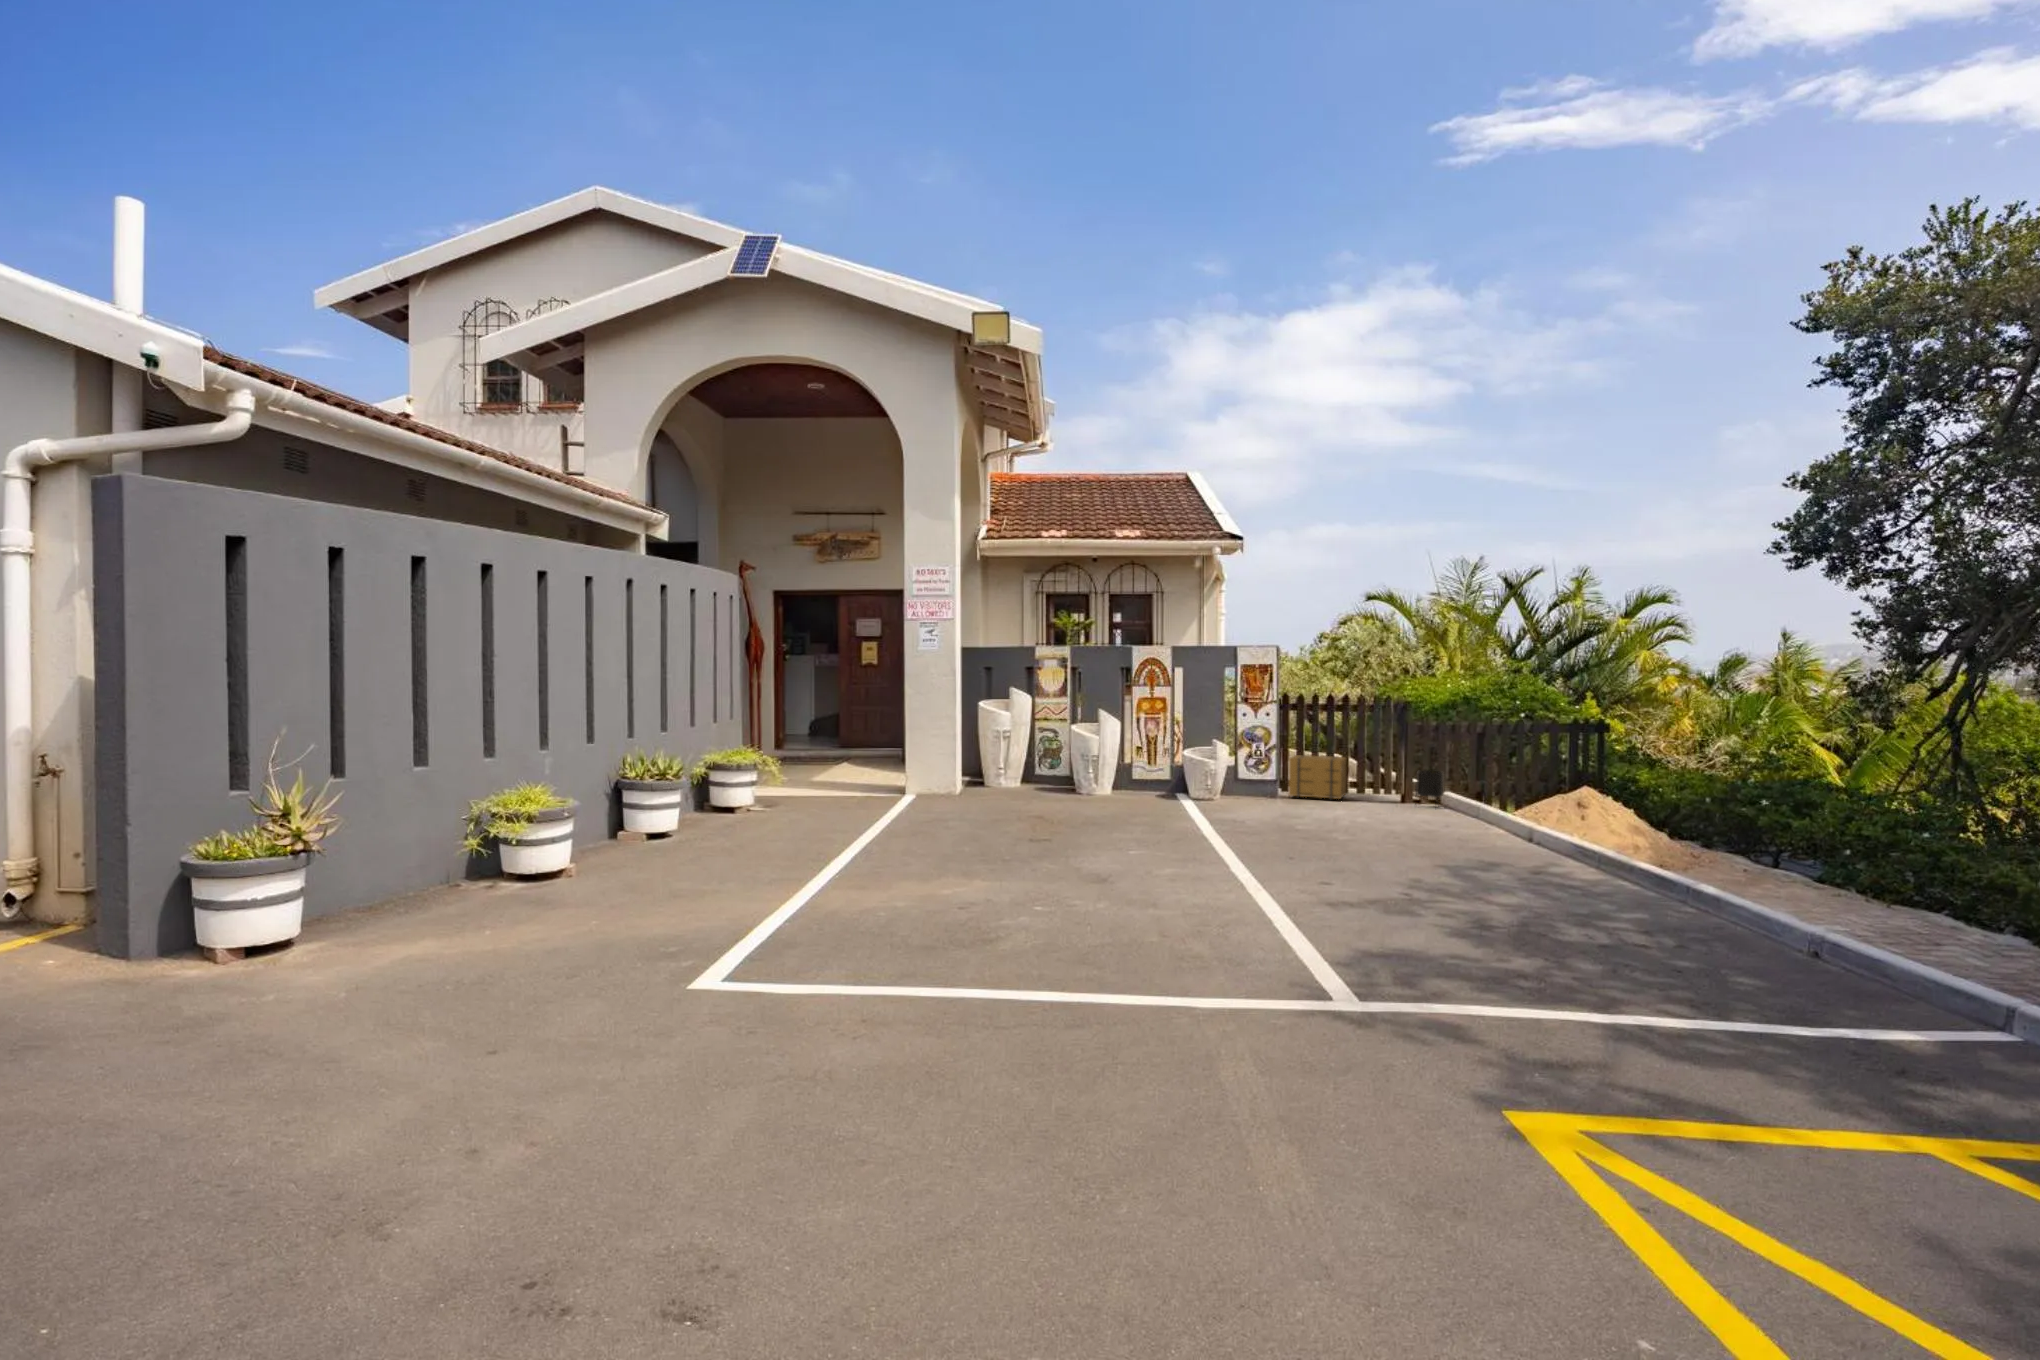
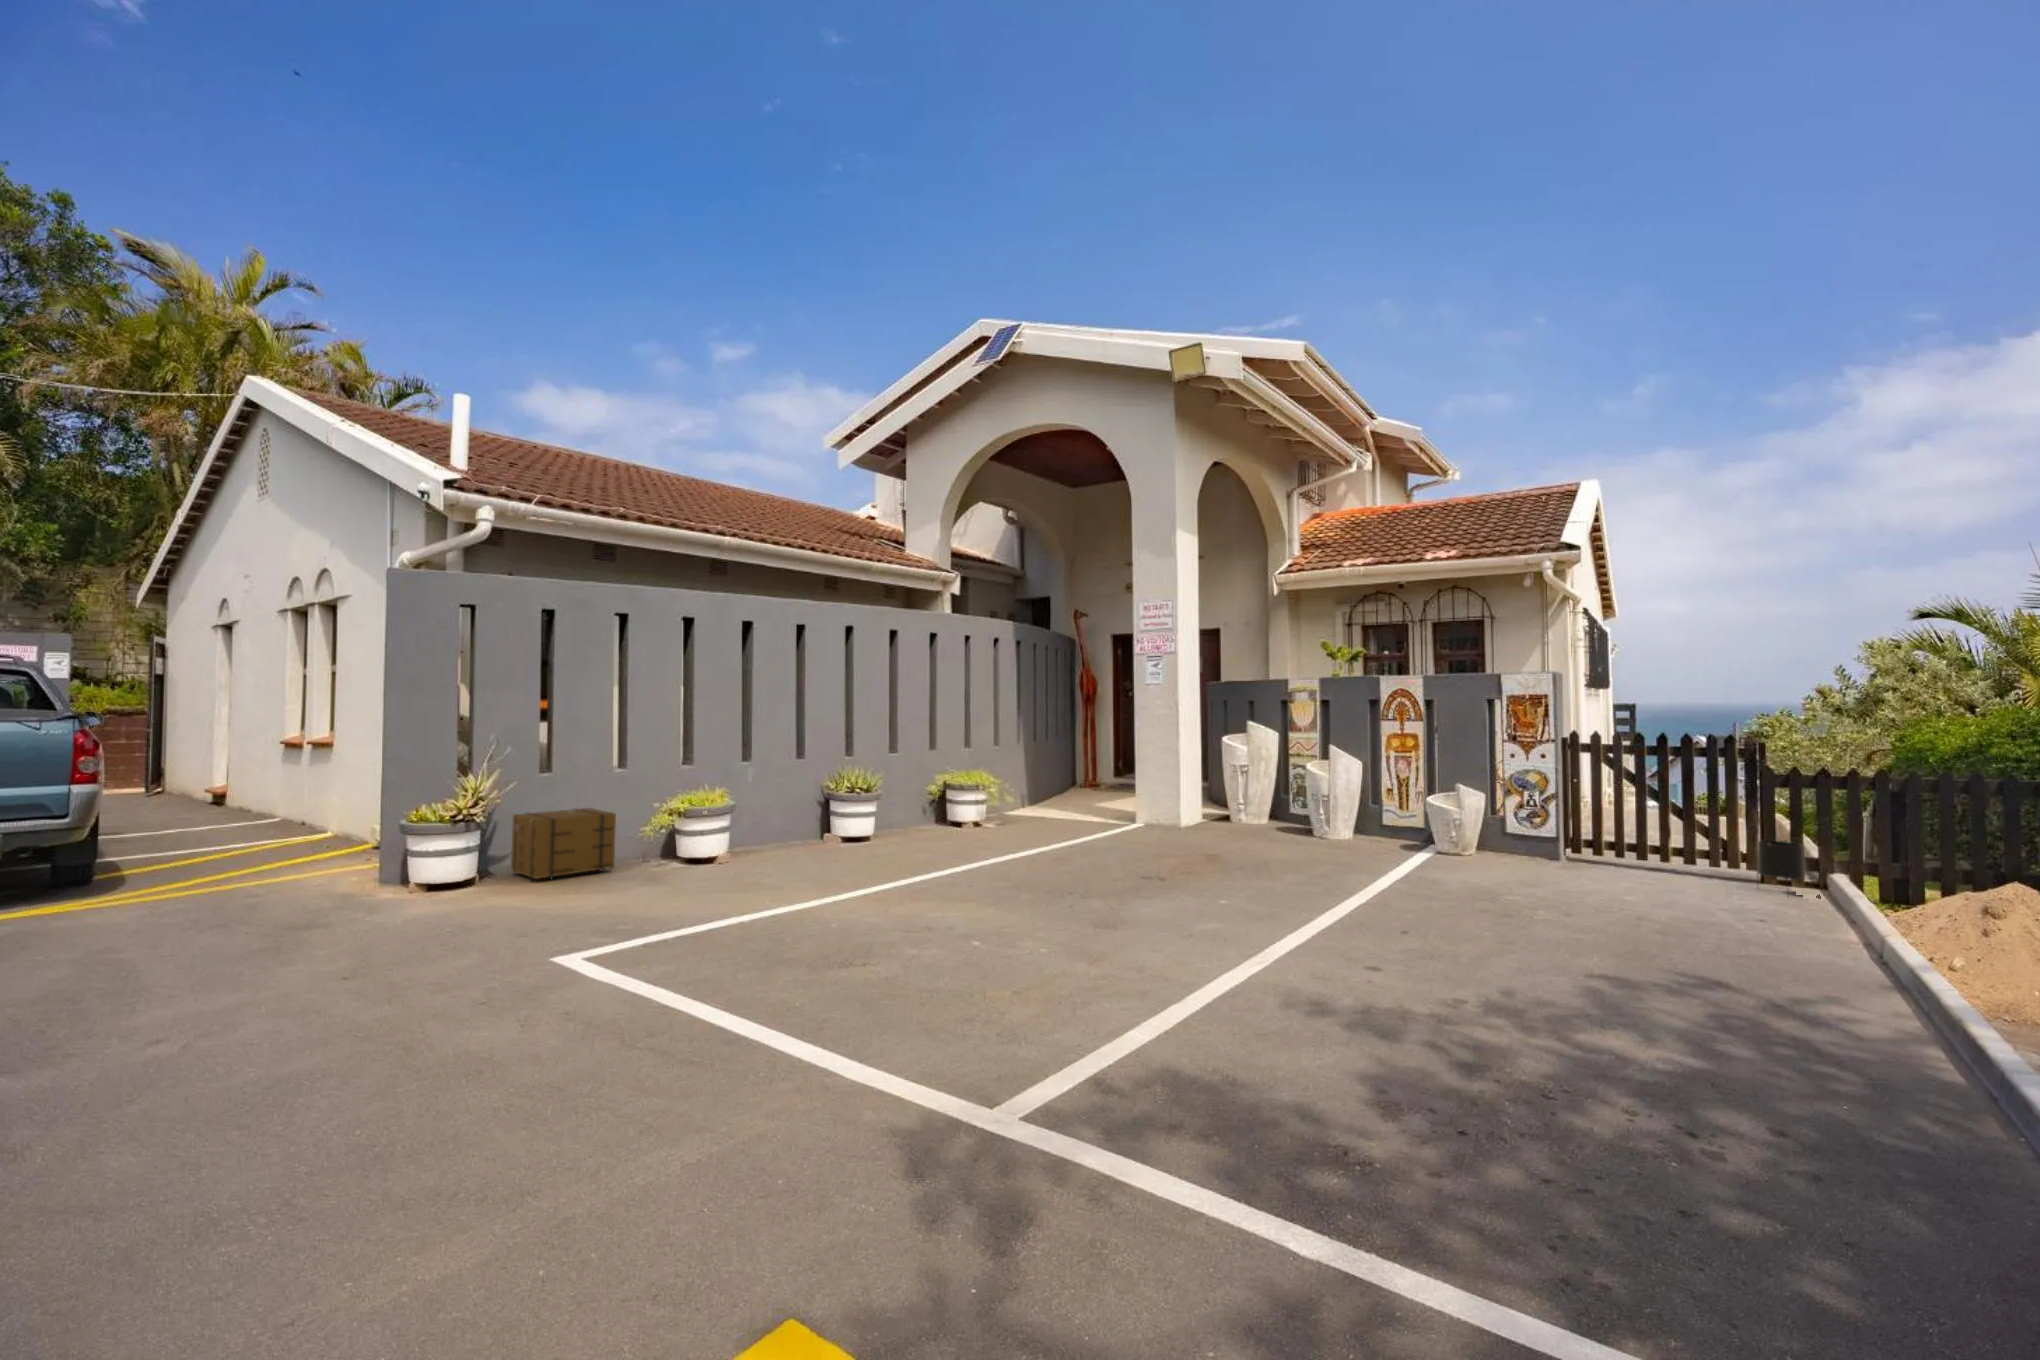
cardboard box: present [1289,755,1346,799] -> present [511,808,616,879]

